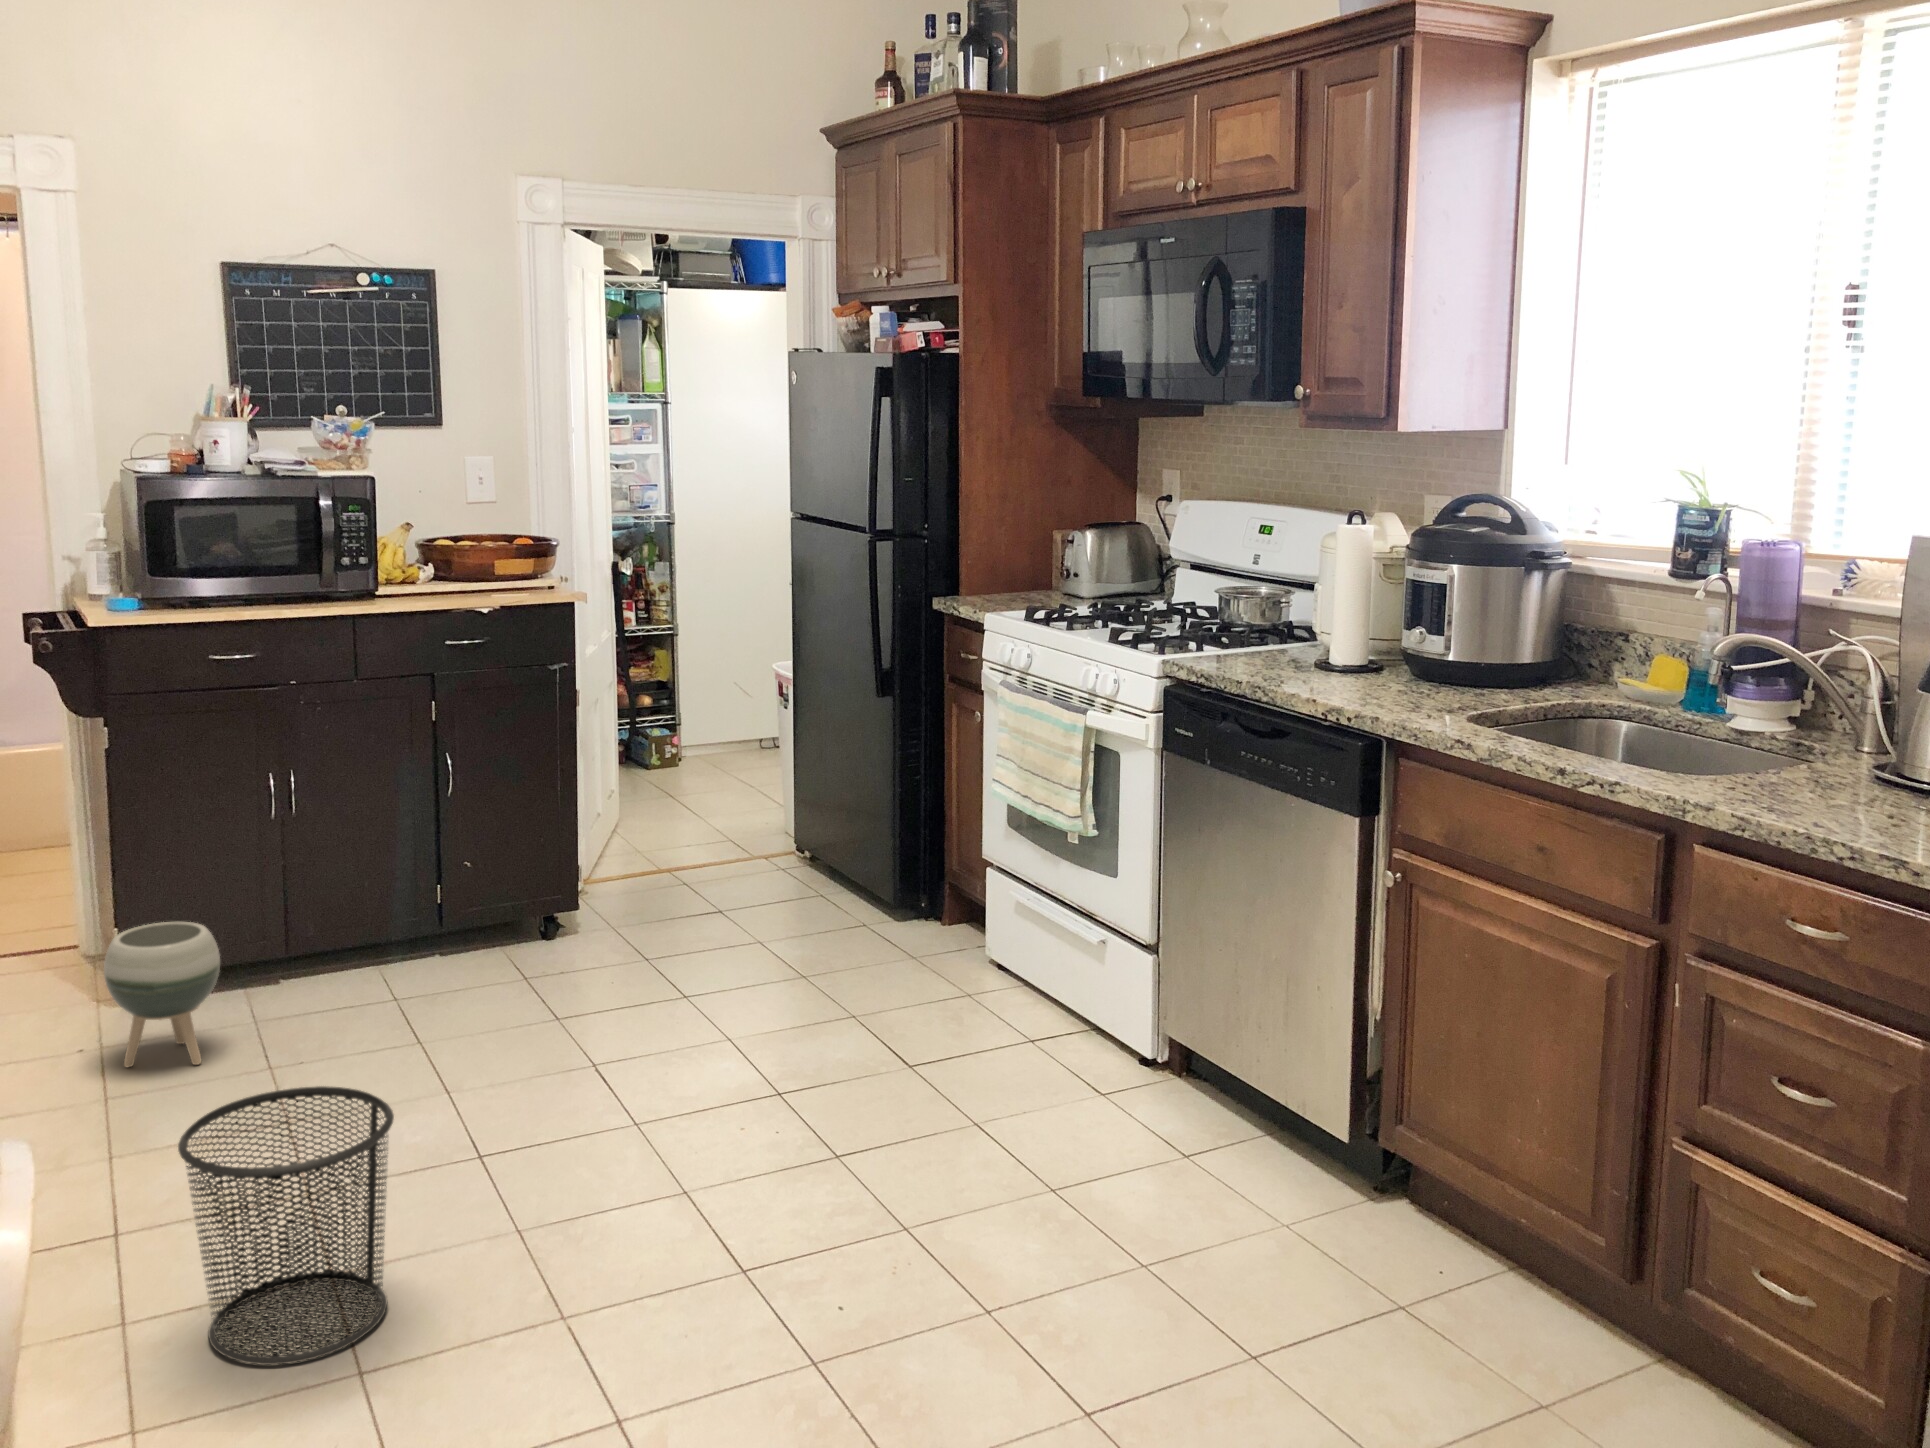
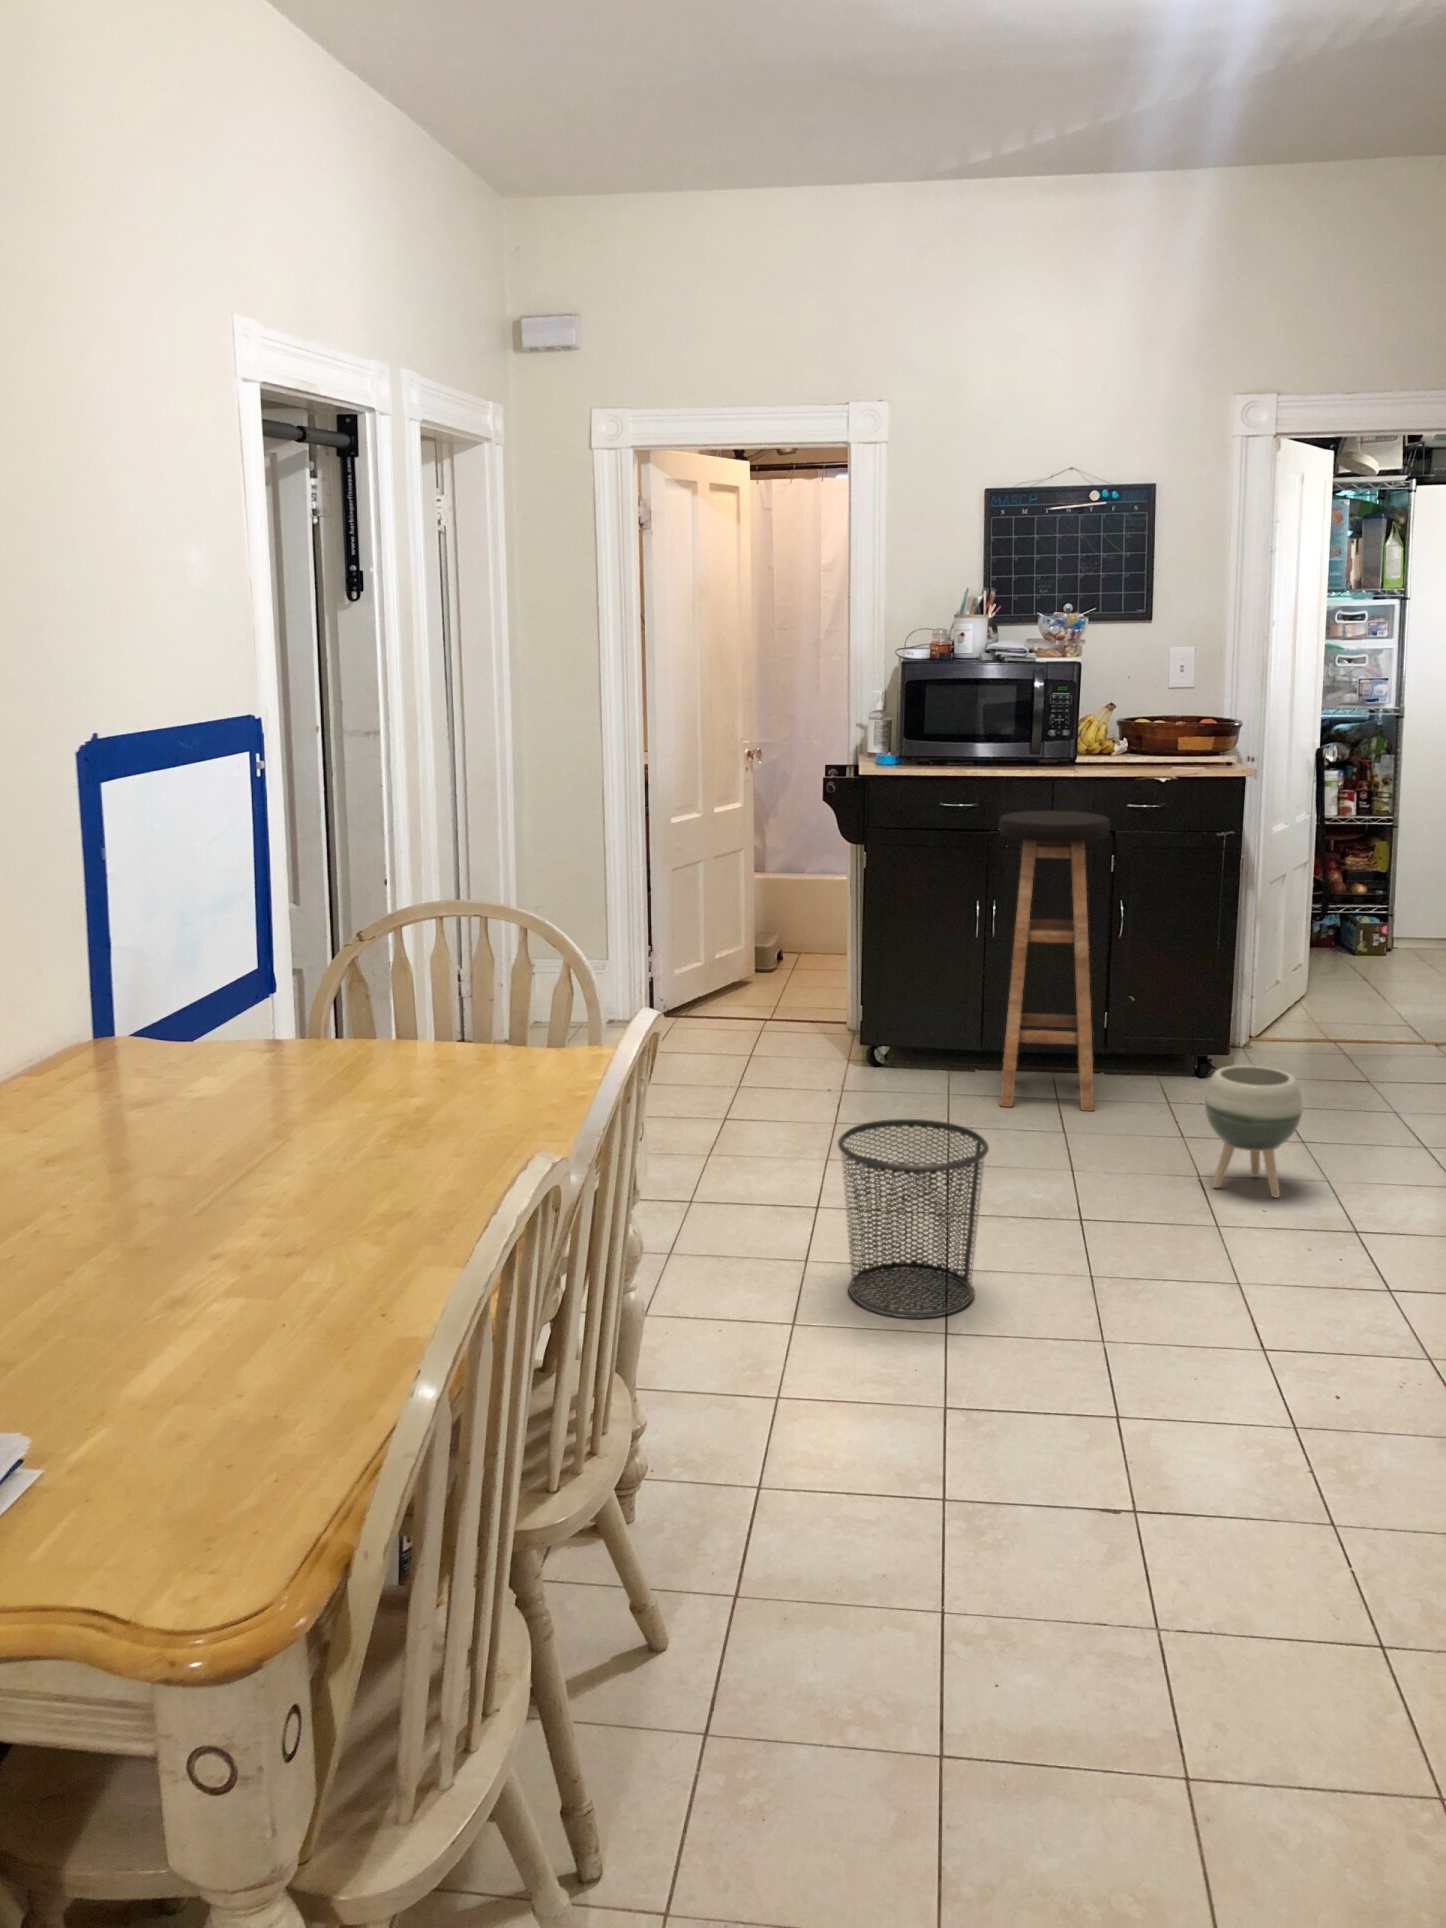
bar stool: none [297,655,447,1021] -> present [999,811,1110,1111]
planter: present [104,922,220,1067] -> present [1204,1065,1303,1197]

